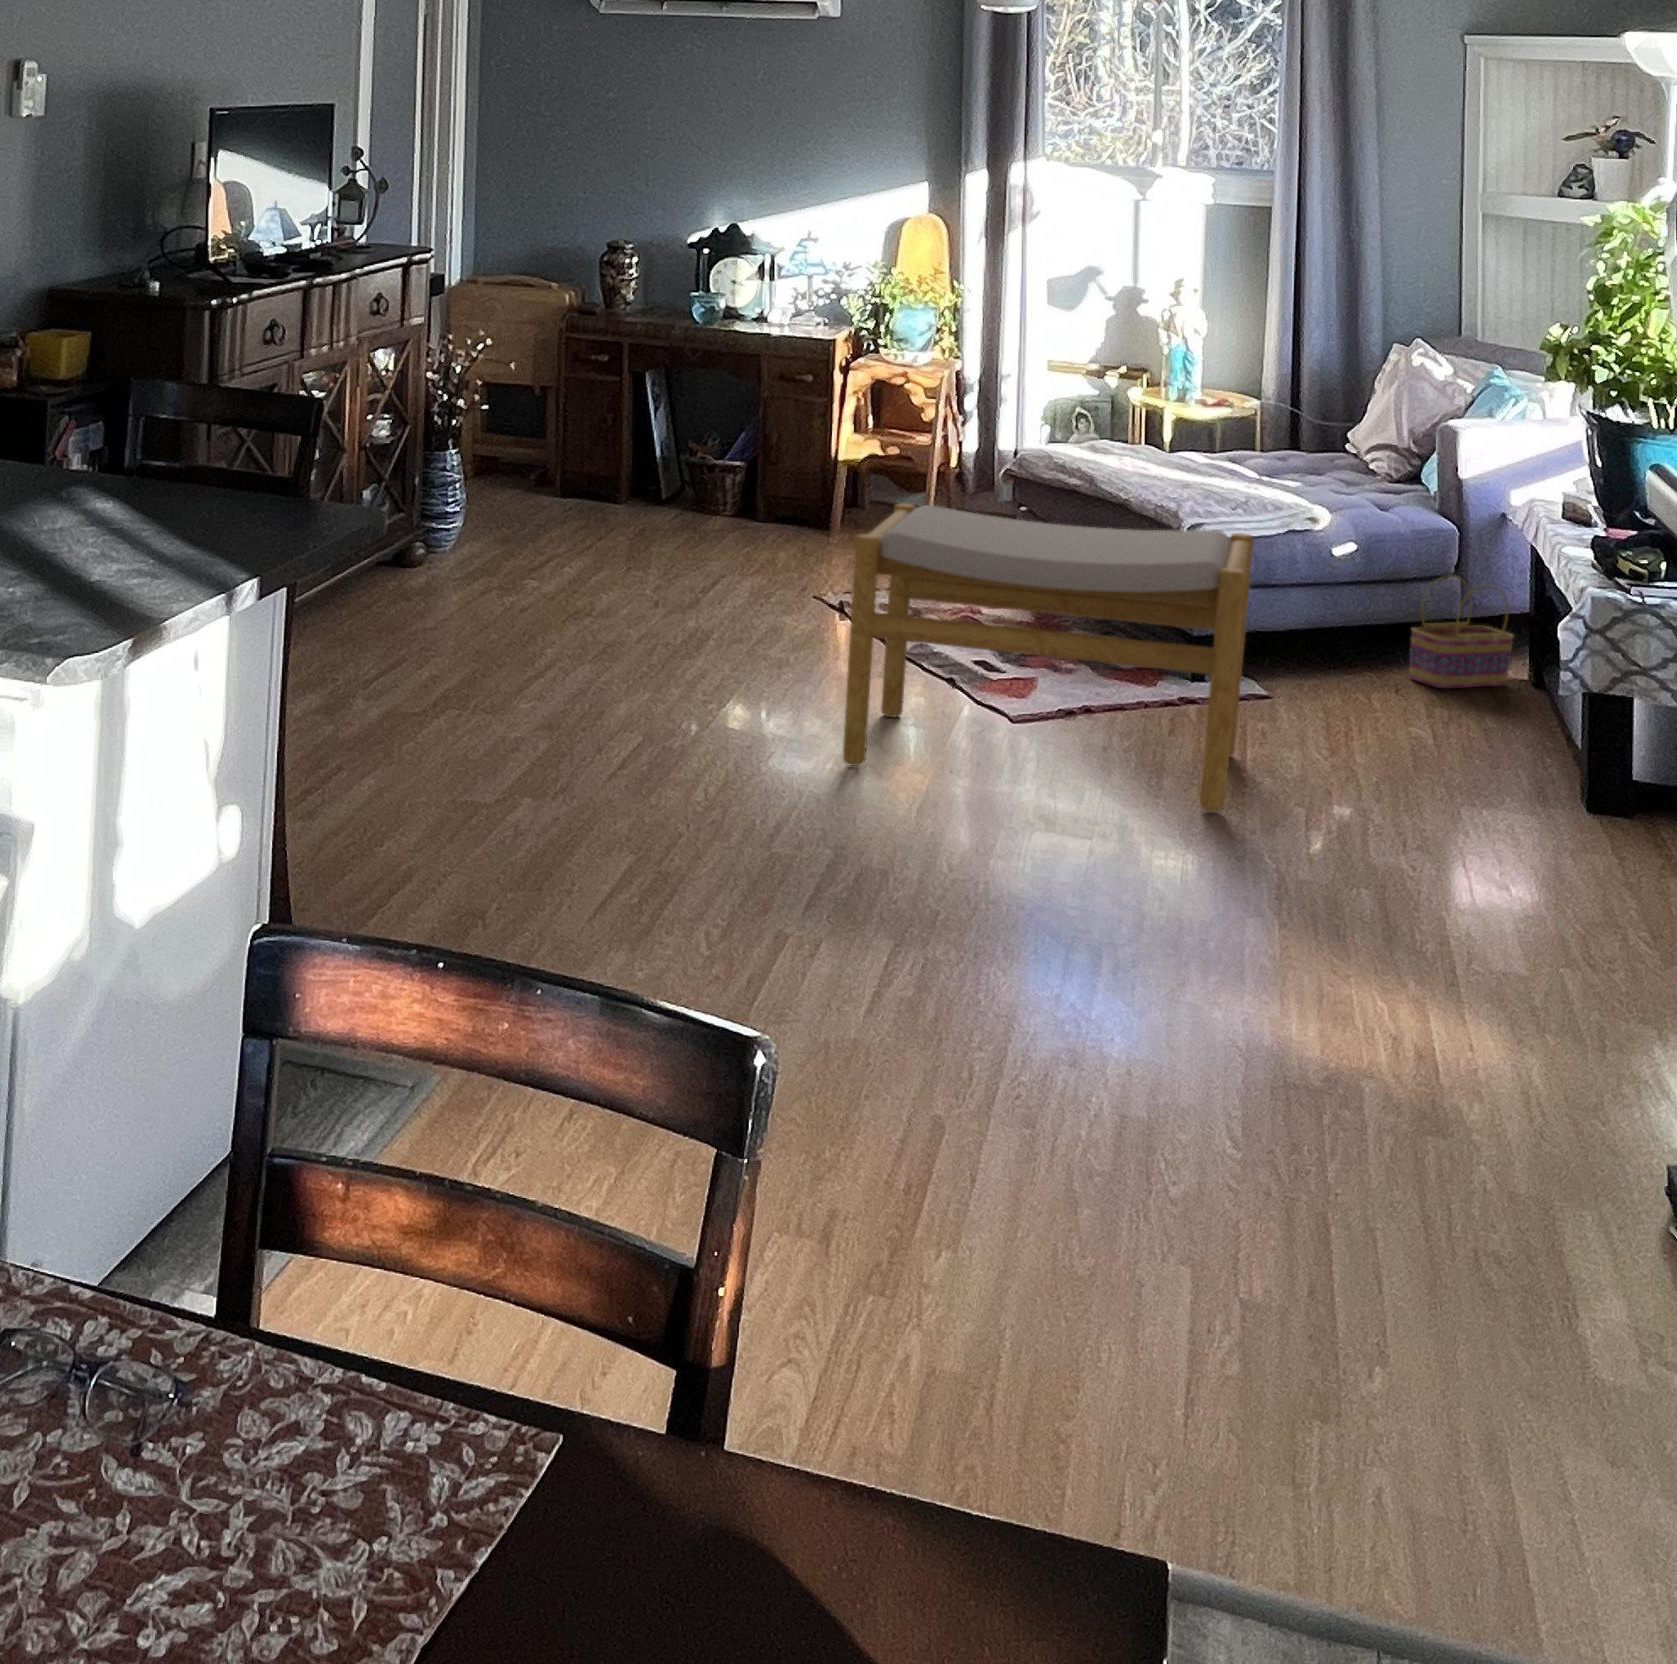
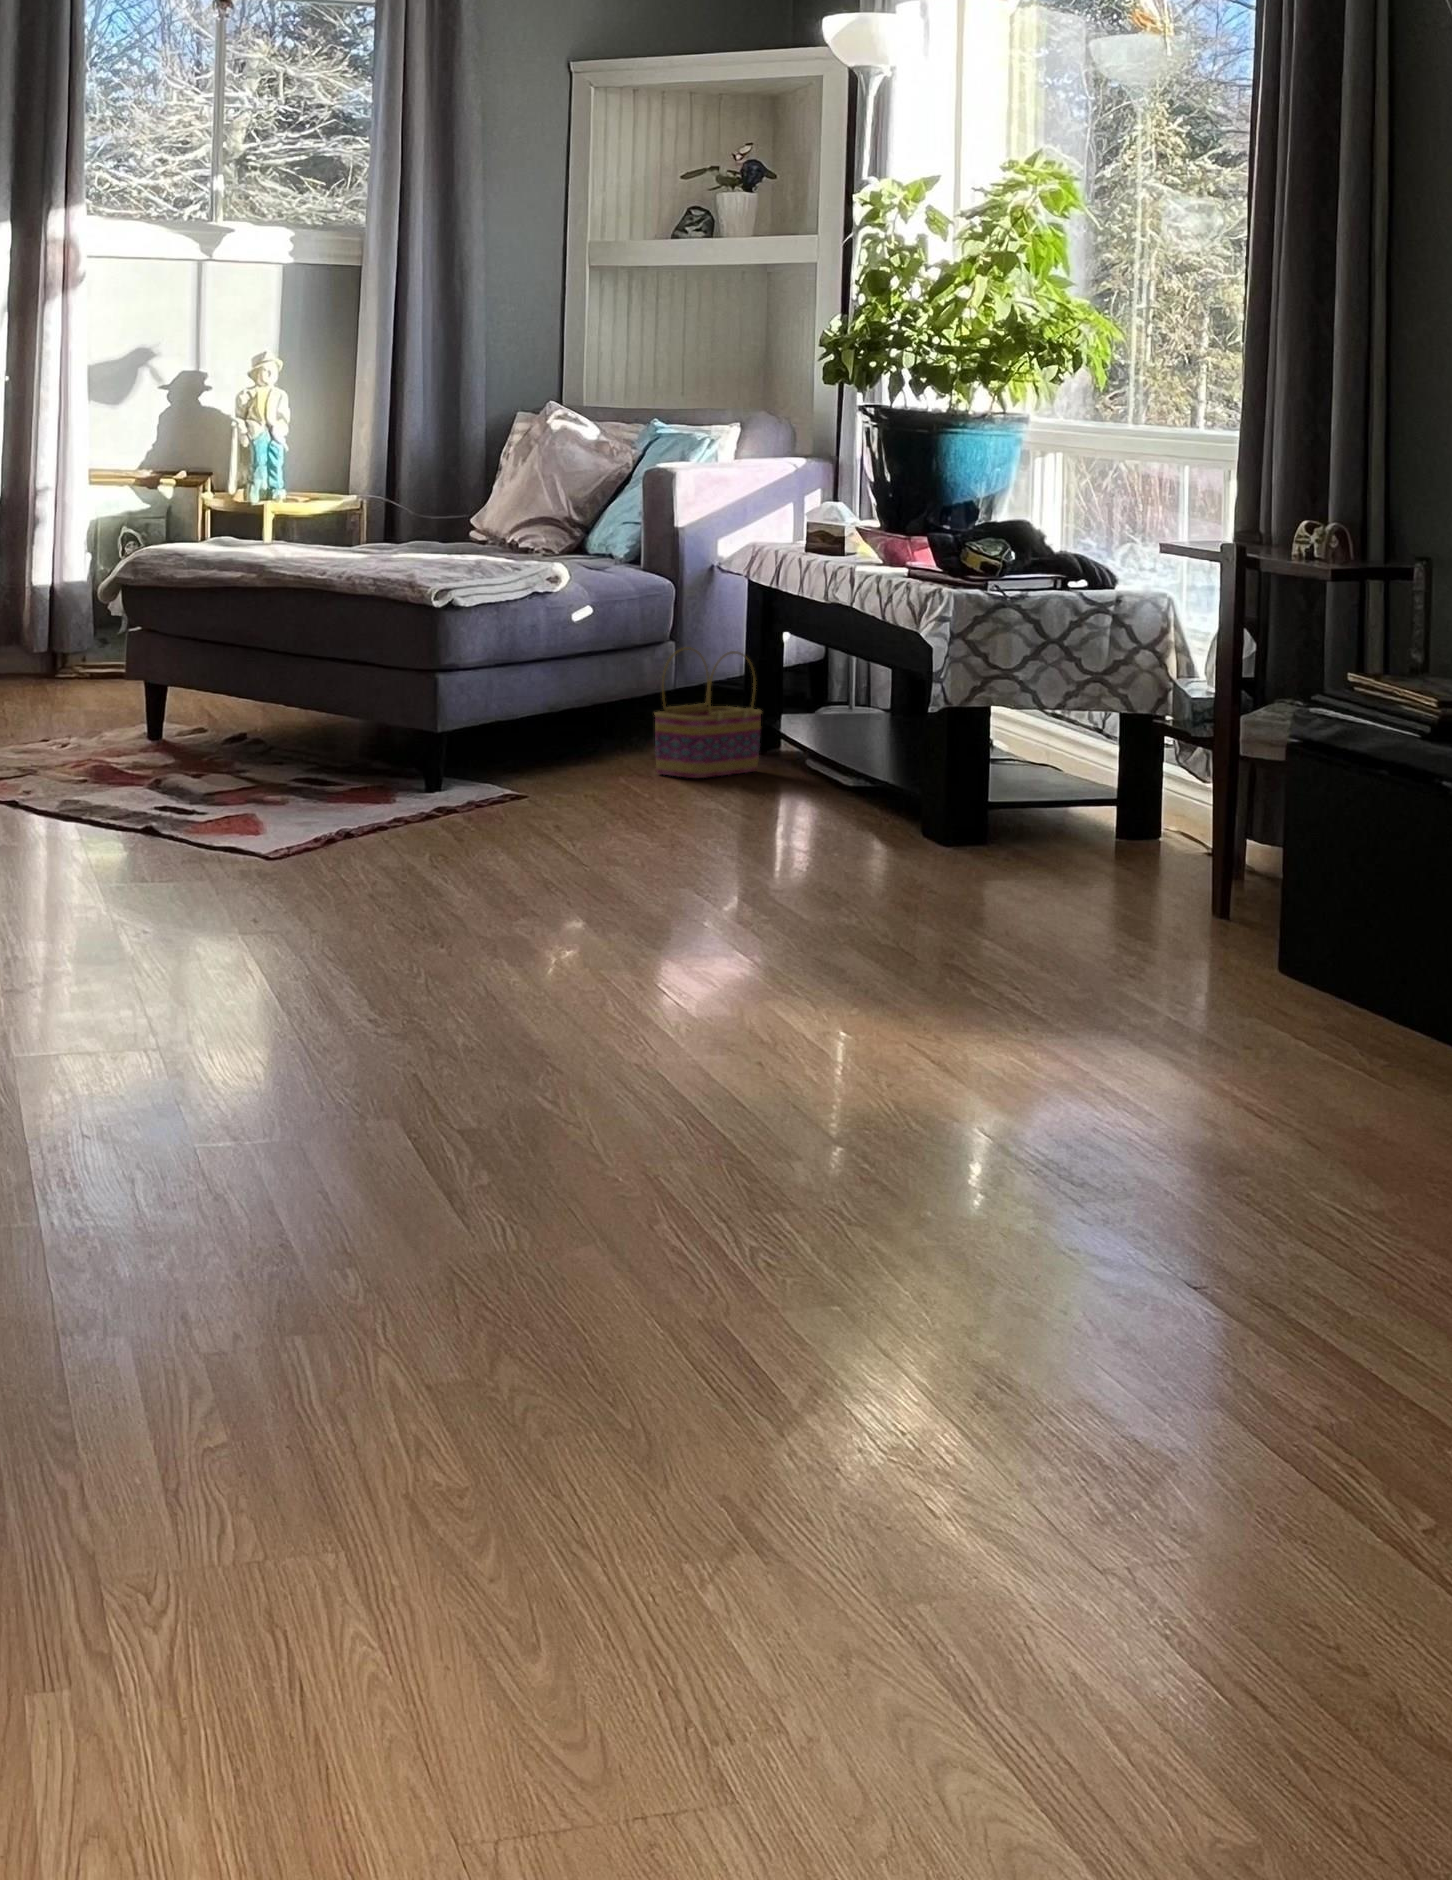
footstool: present [842,503,1254,812] -> none [93,564,599,901]

